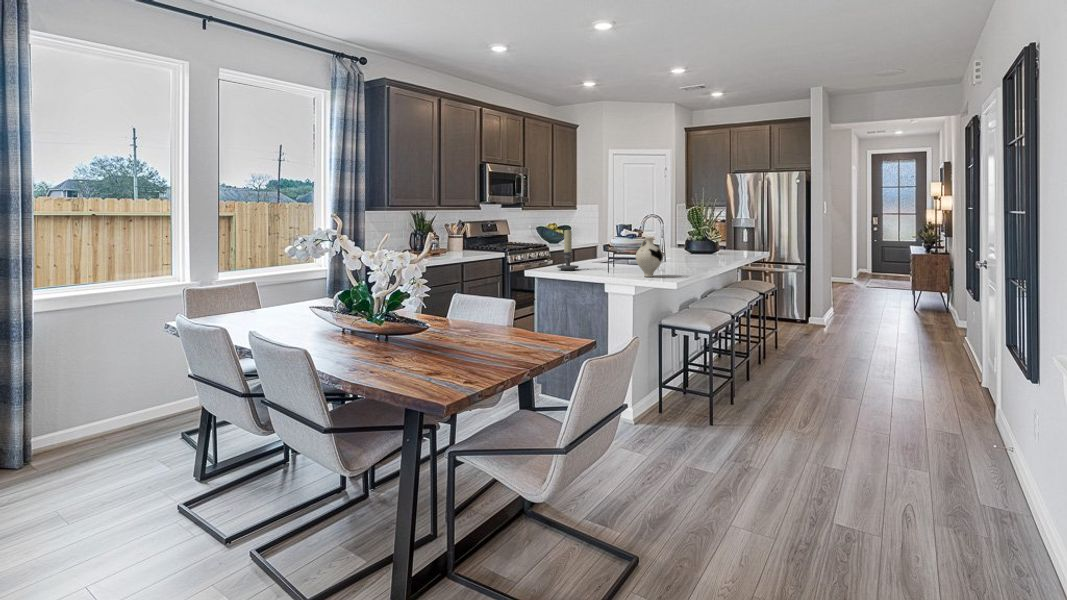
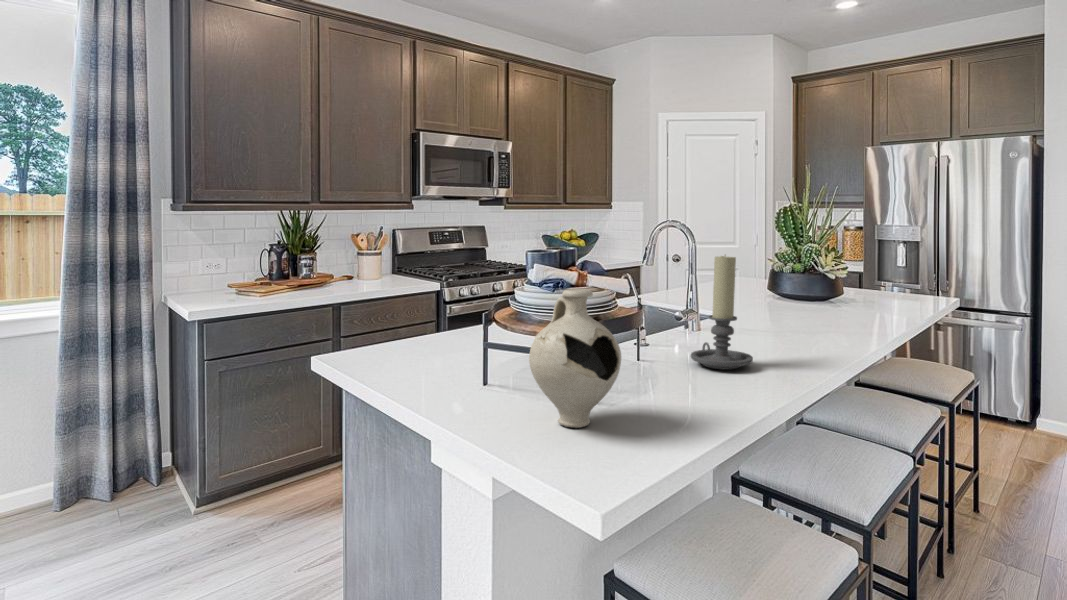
candle holder: present [557,230,579,270] -> present [691,255,753,369]

